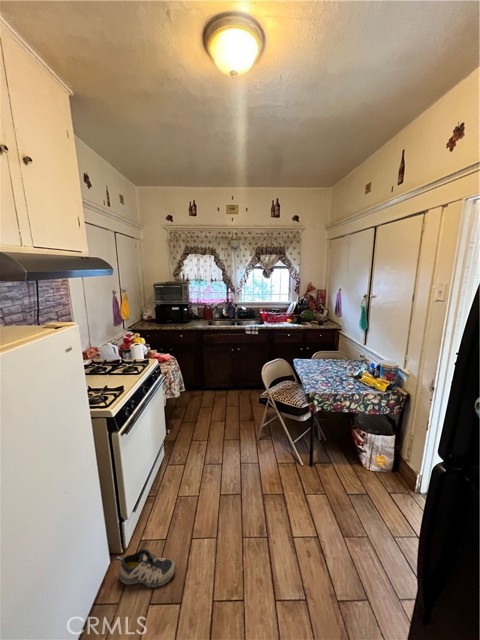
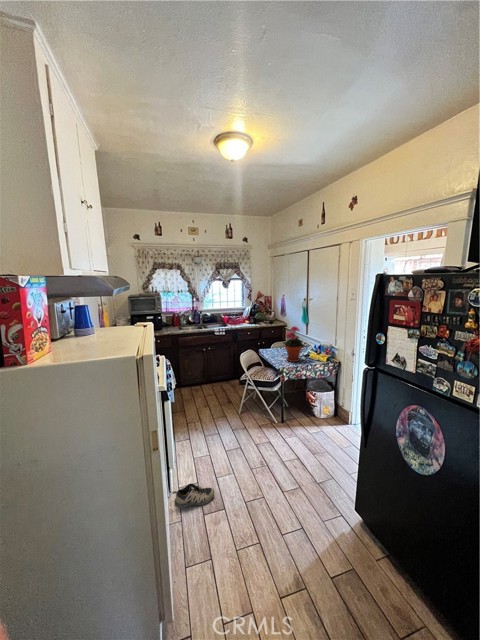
potted plant: none [319,334,352,385] -> present [283,326,305,362]

